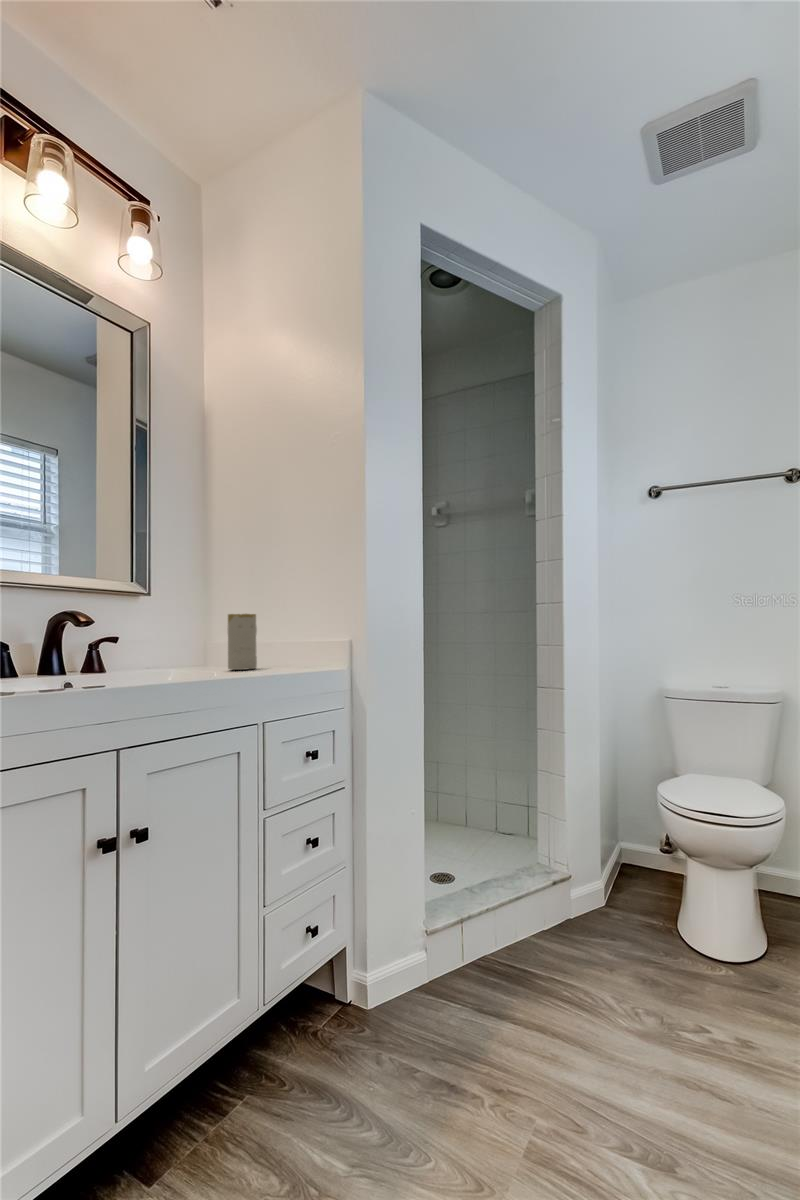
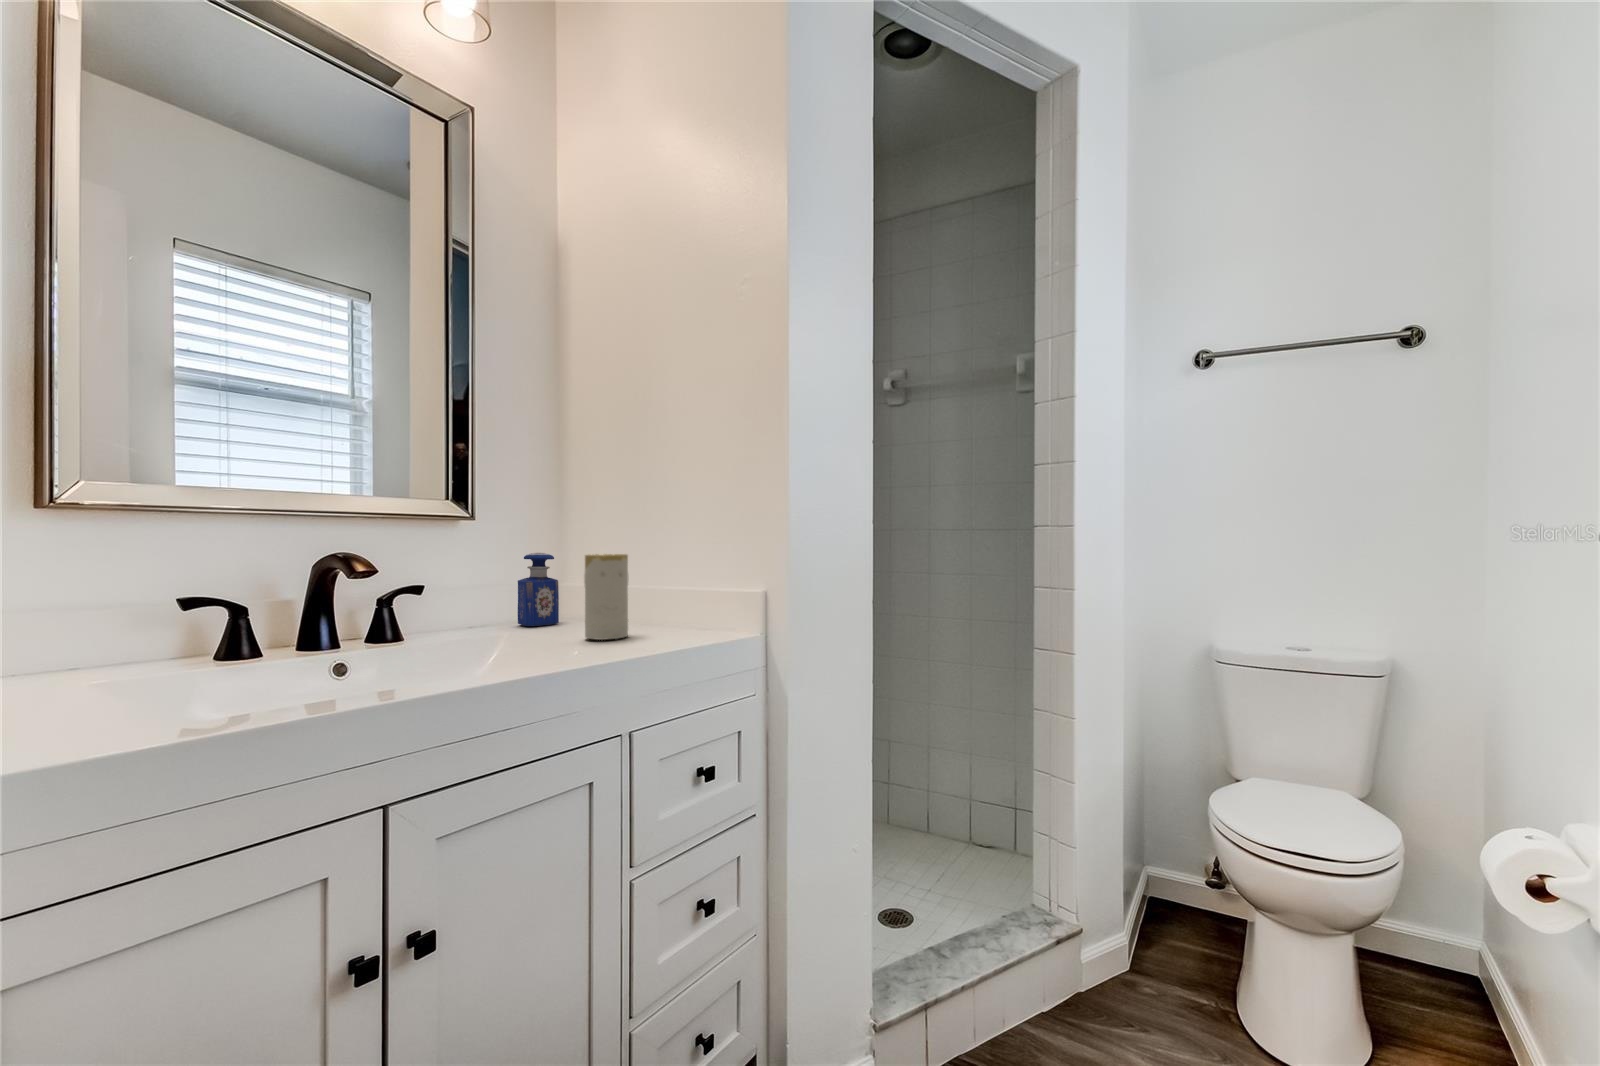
perfume bottle: none [177,618,206,667] -> present [518,553,559,626]

